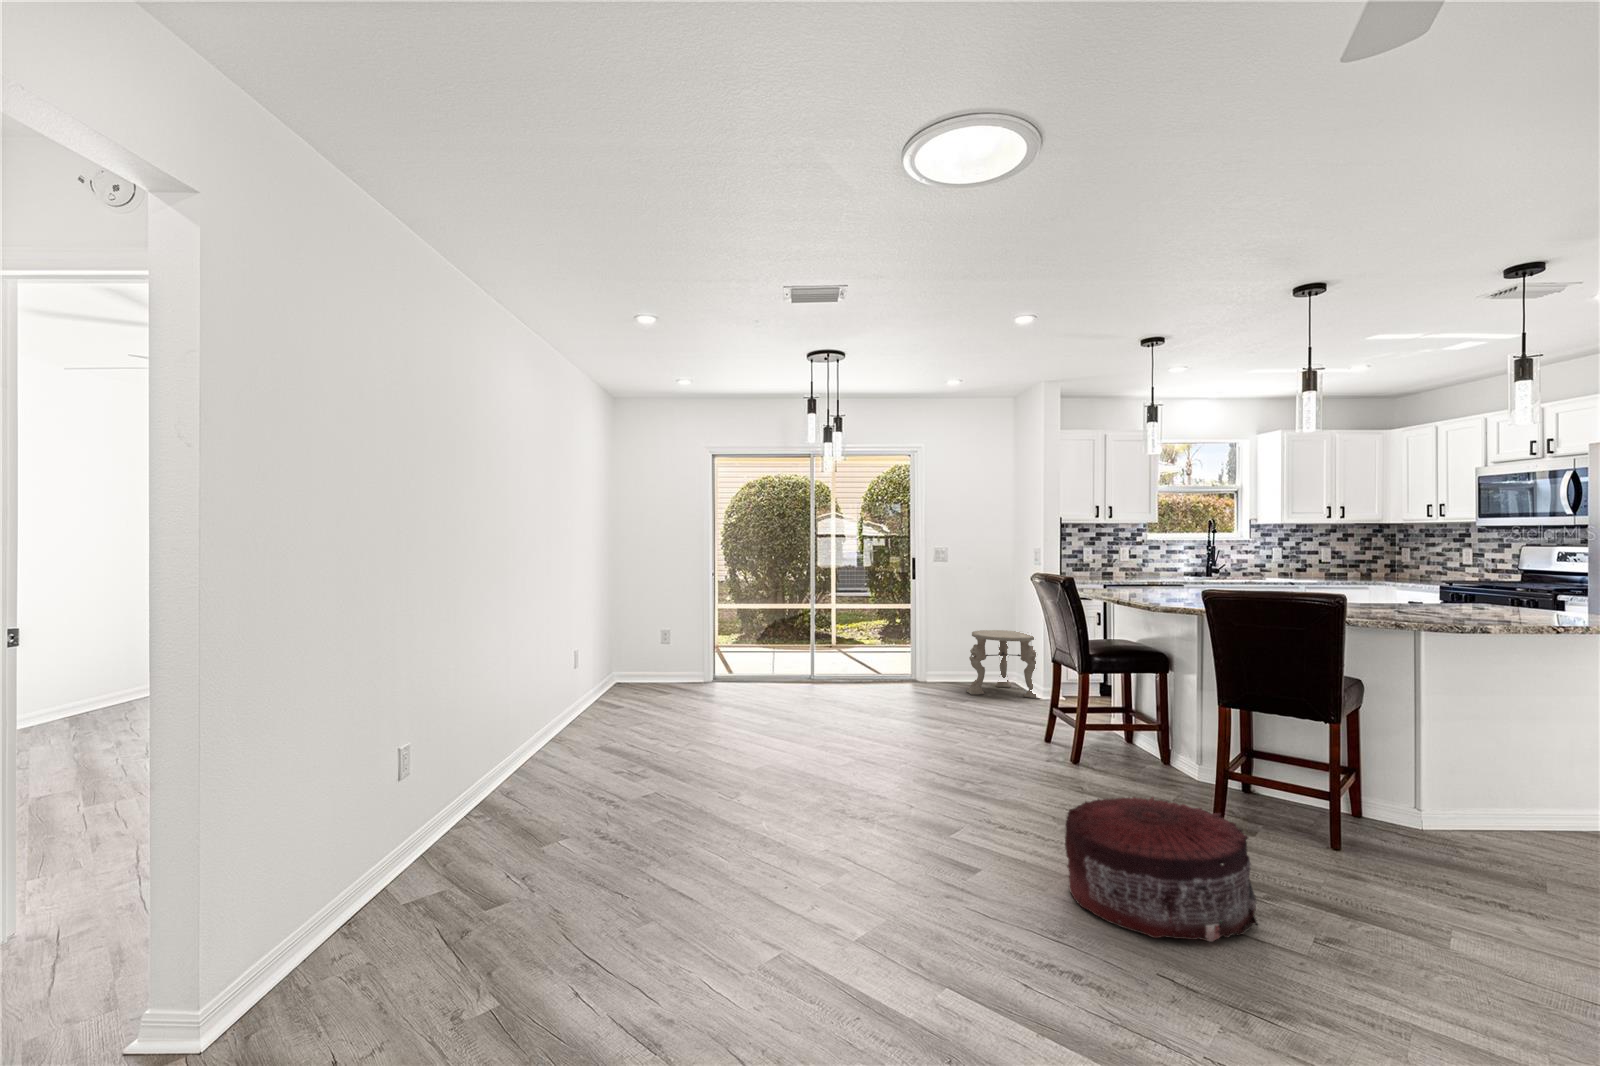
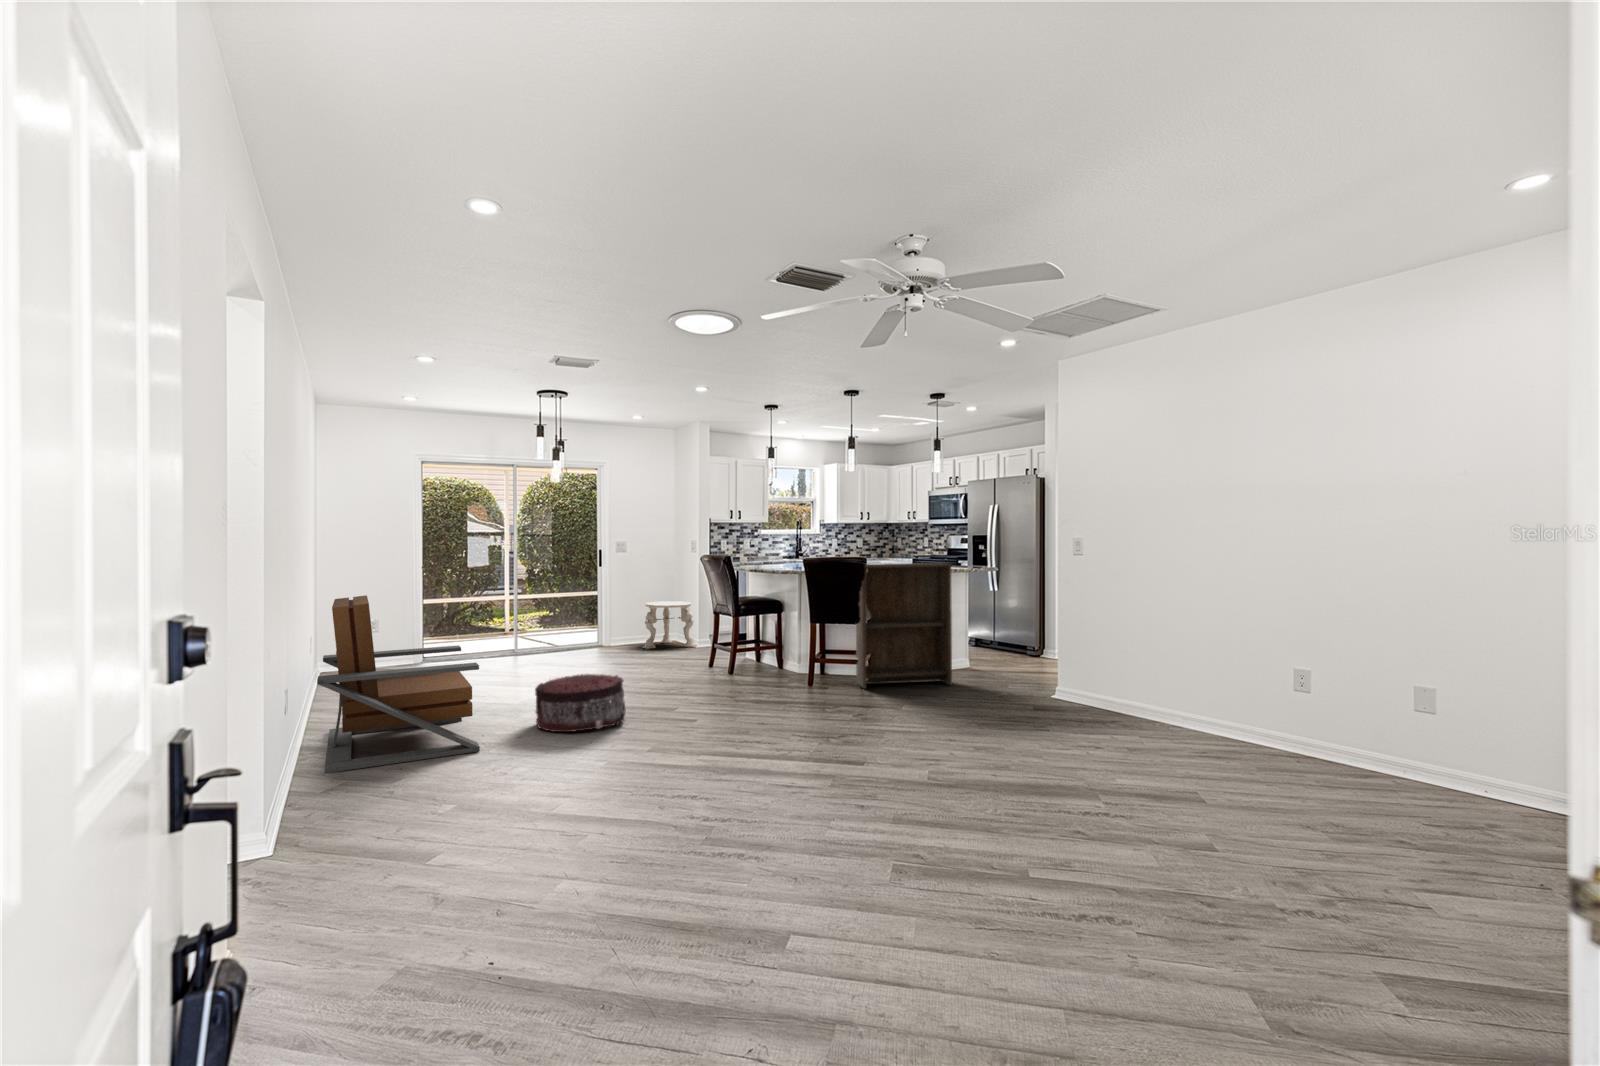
bookshelf: none [1314,598,1589,881] -> present [856,563,953,689]
lounge chair: none [388,616,652,877] -> present [317,595,480,773]
pouf: present [1065,797,1258,942] -> present [535,674,626,732]

